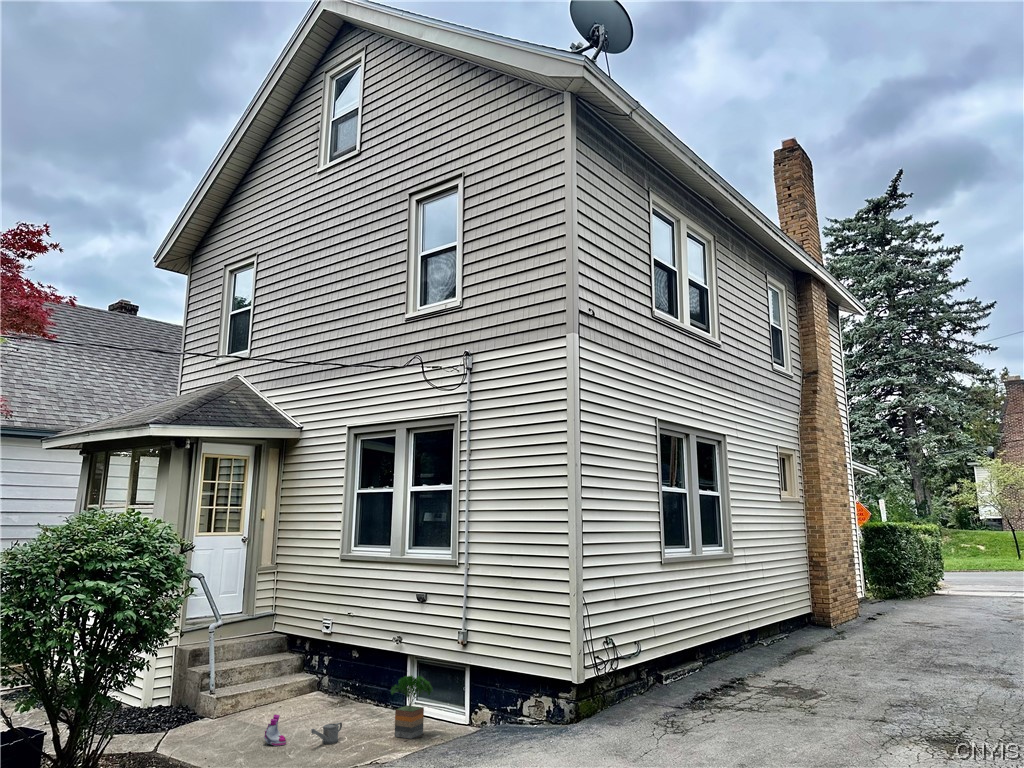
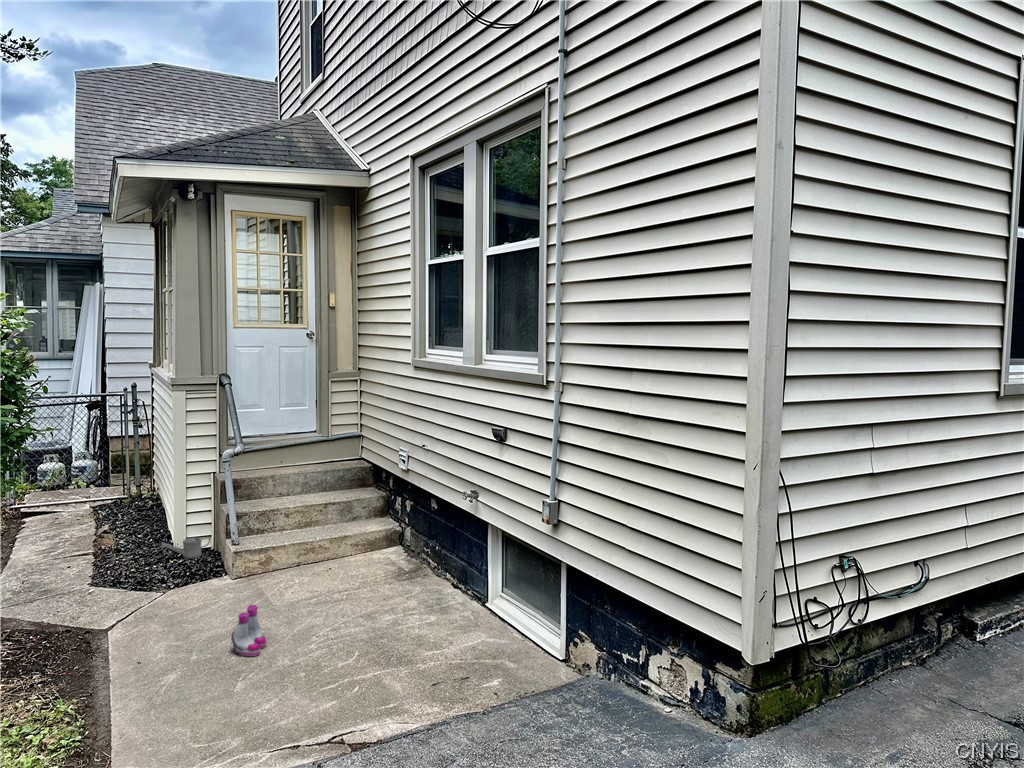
potted tree: present [391,675,433,739] -> none [413,570,490,683]
watering can: present [311,722,342,744] -> present [161,537,210,559]

